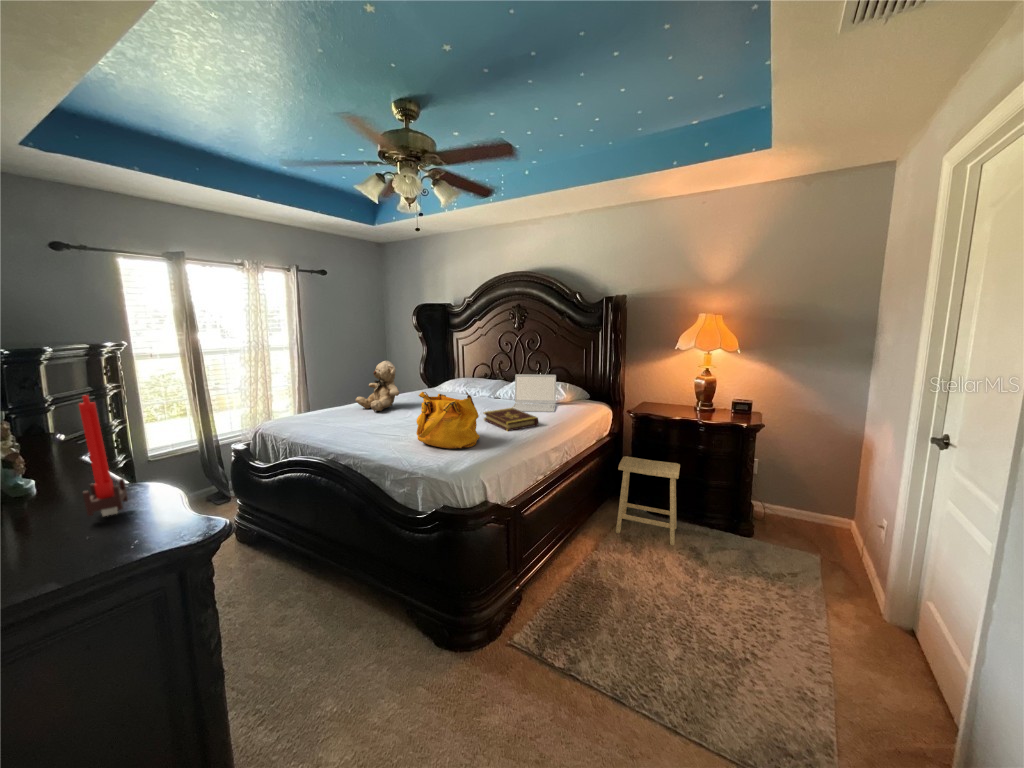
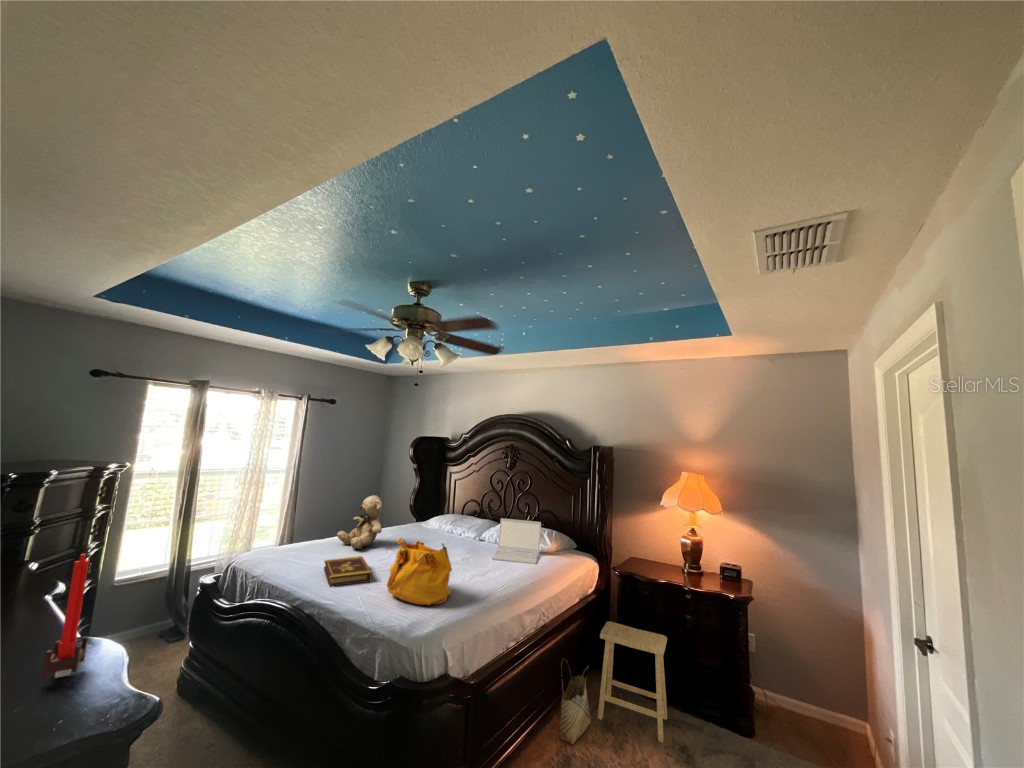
book: present [484,408,538,431] -> present [324,556,372,587]
woven basket: none [584,488,611,552] -> present [559,659,591,744]

